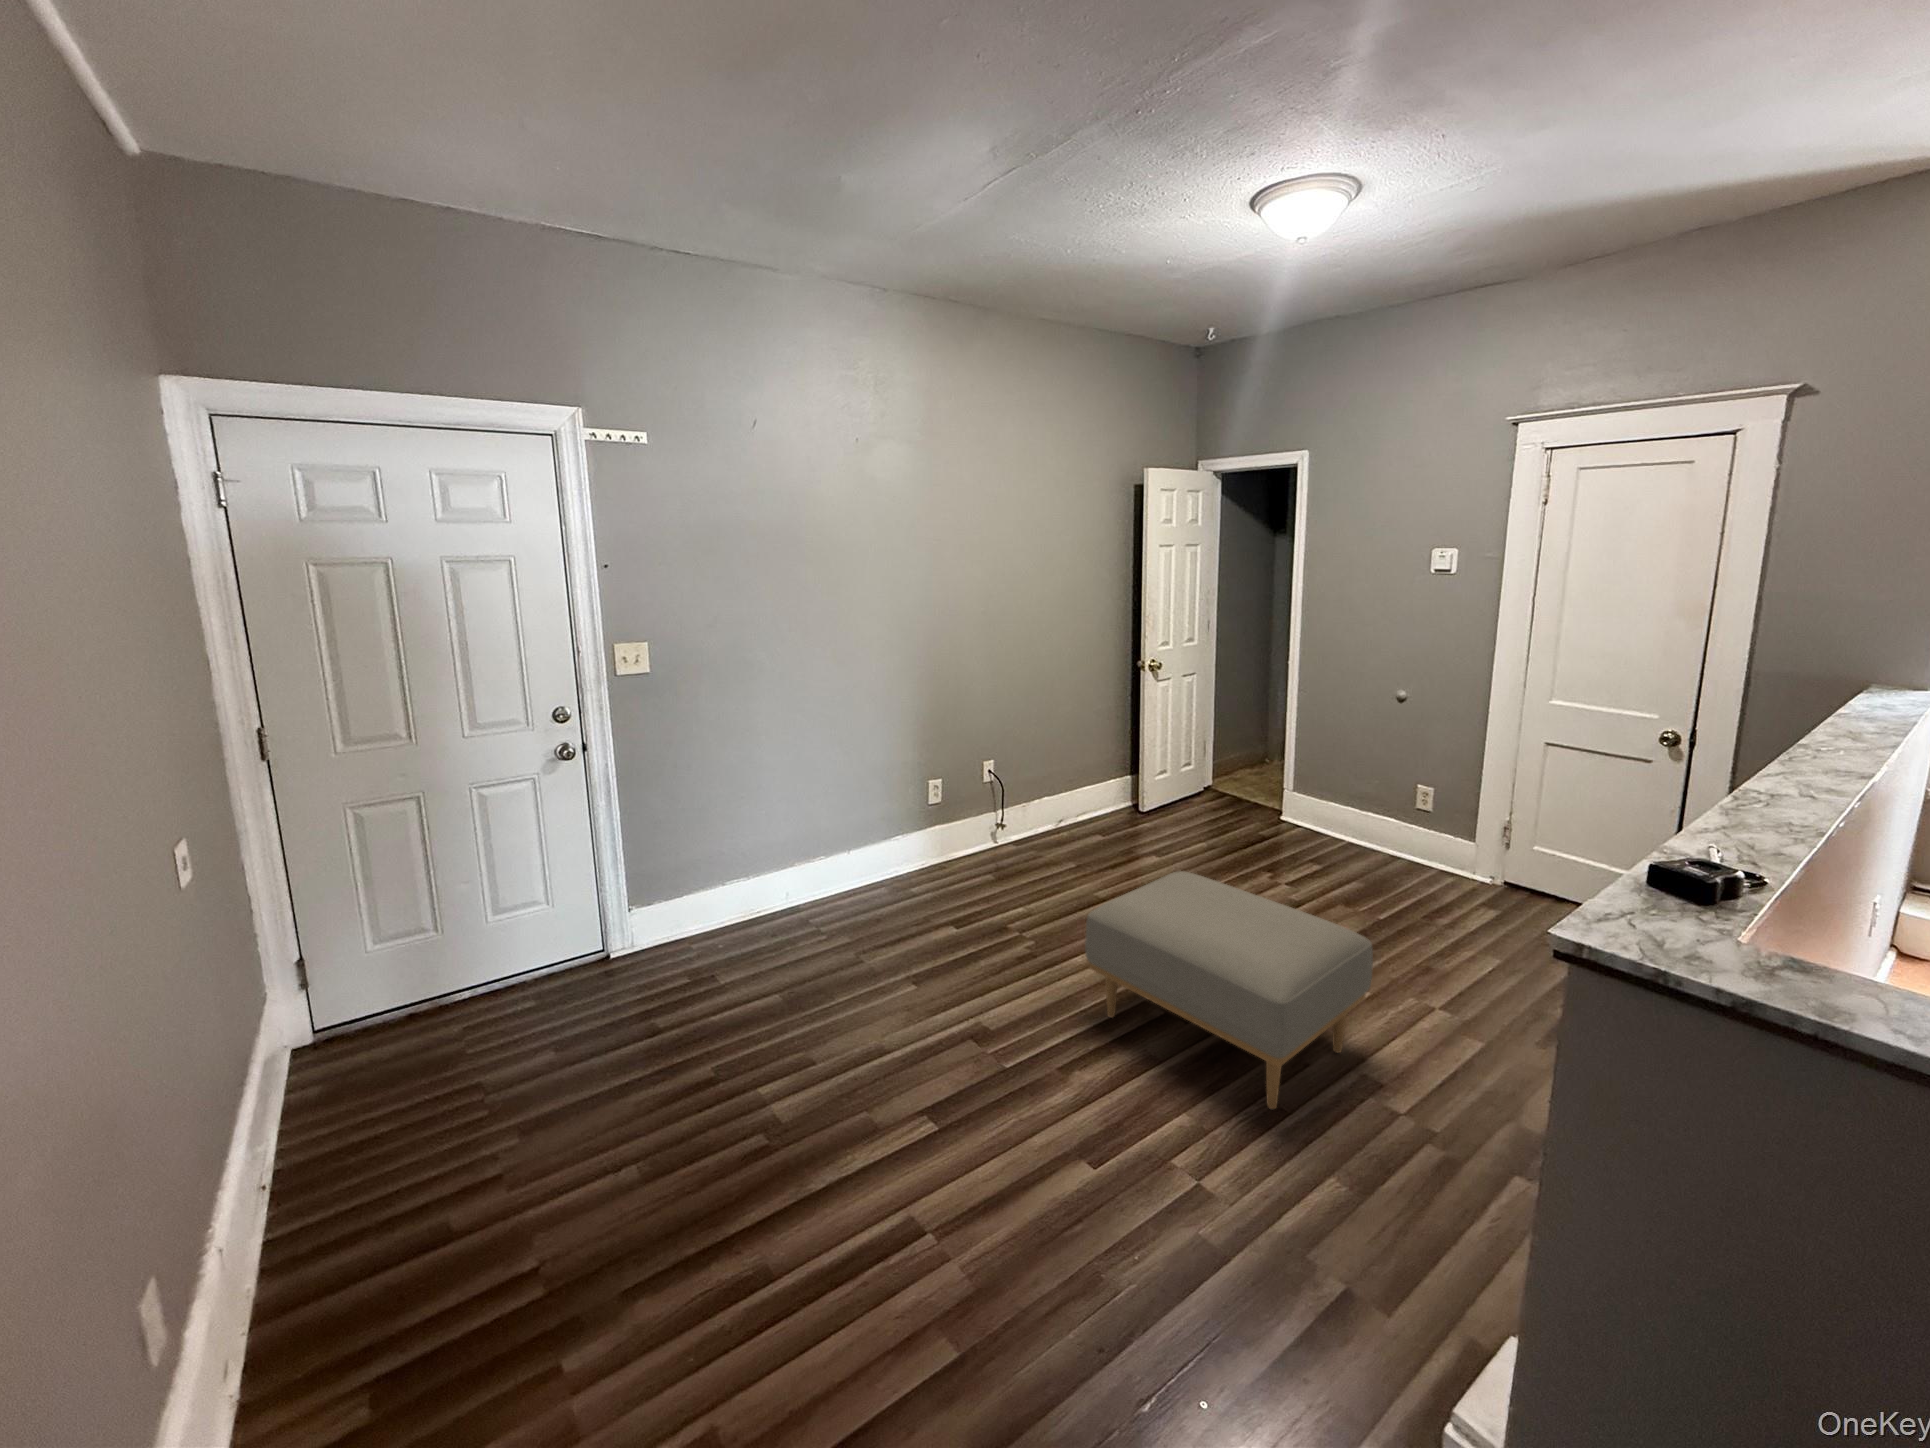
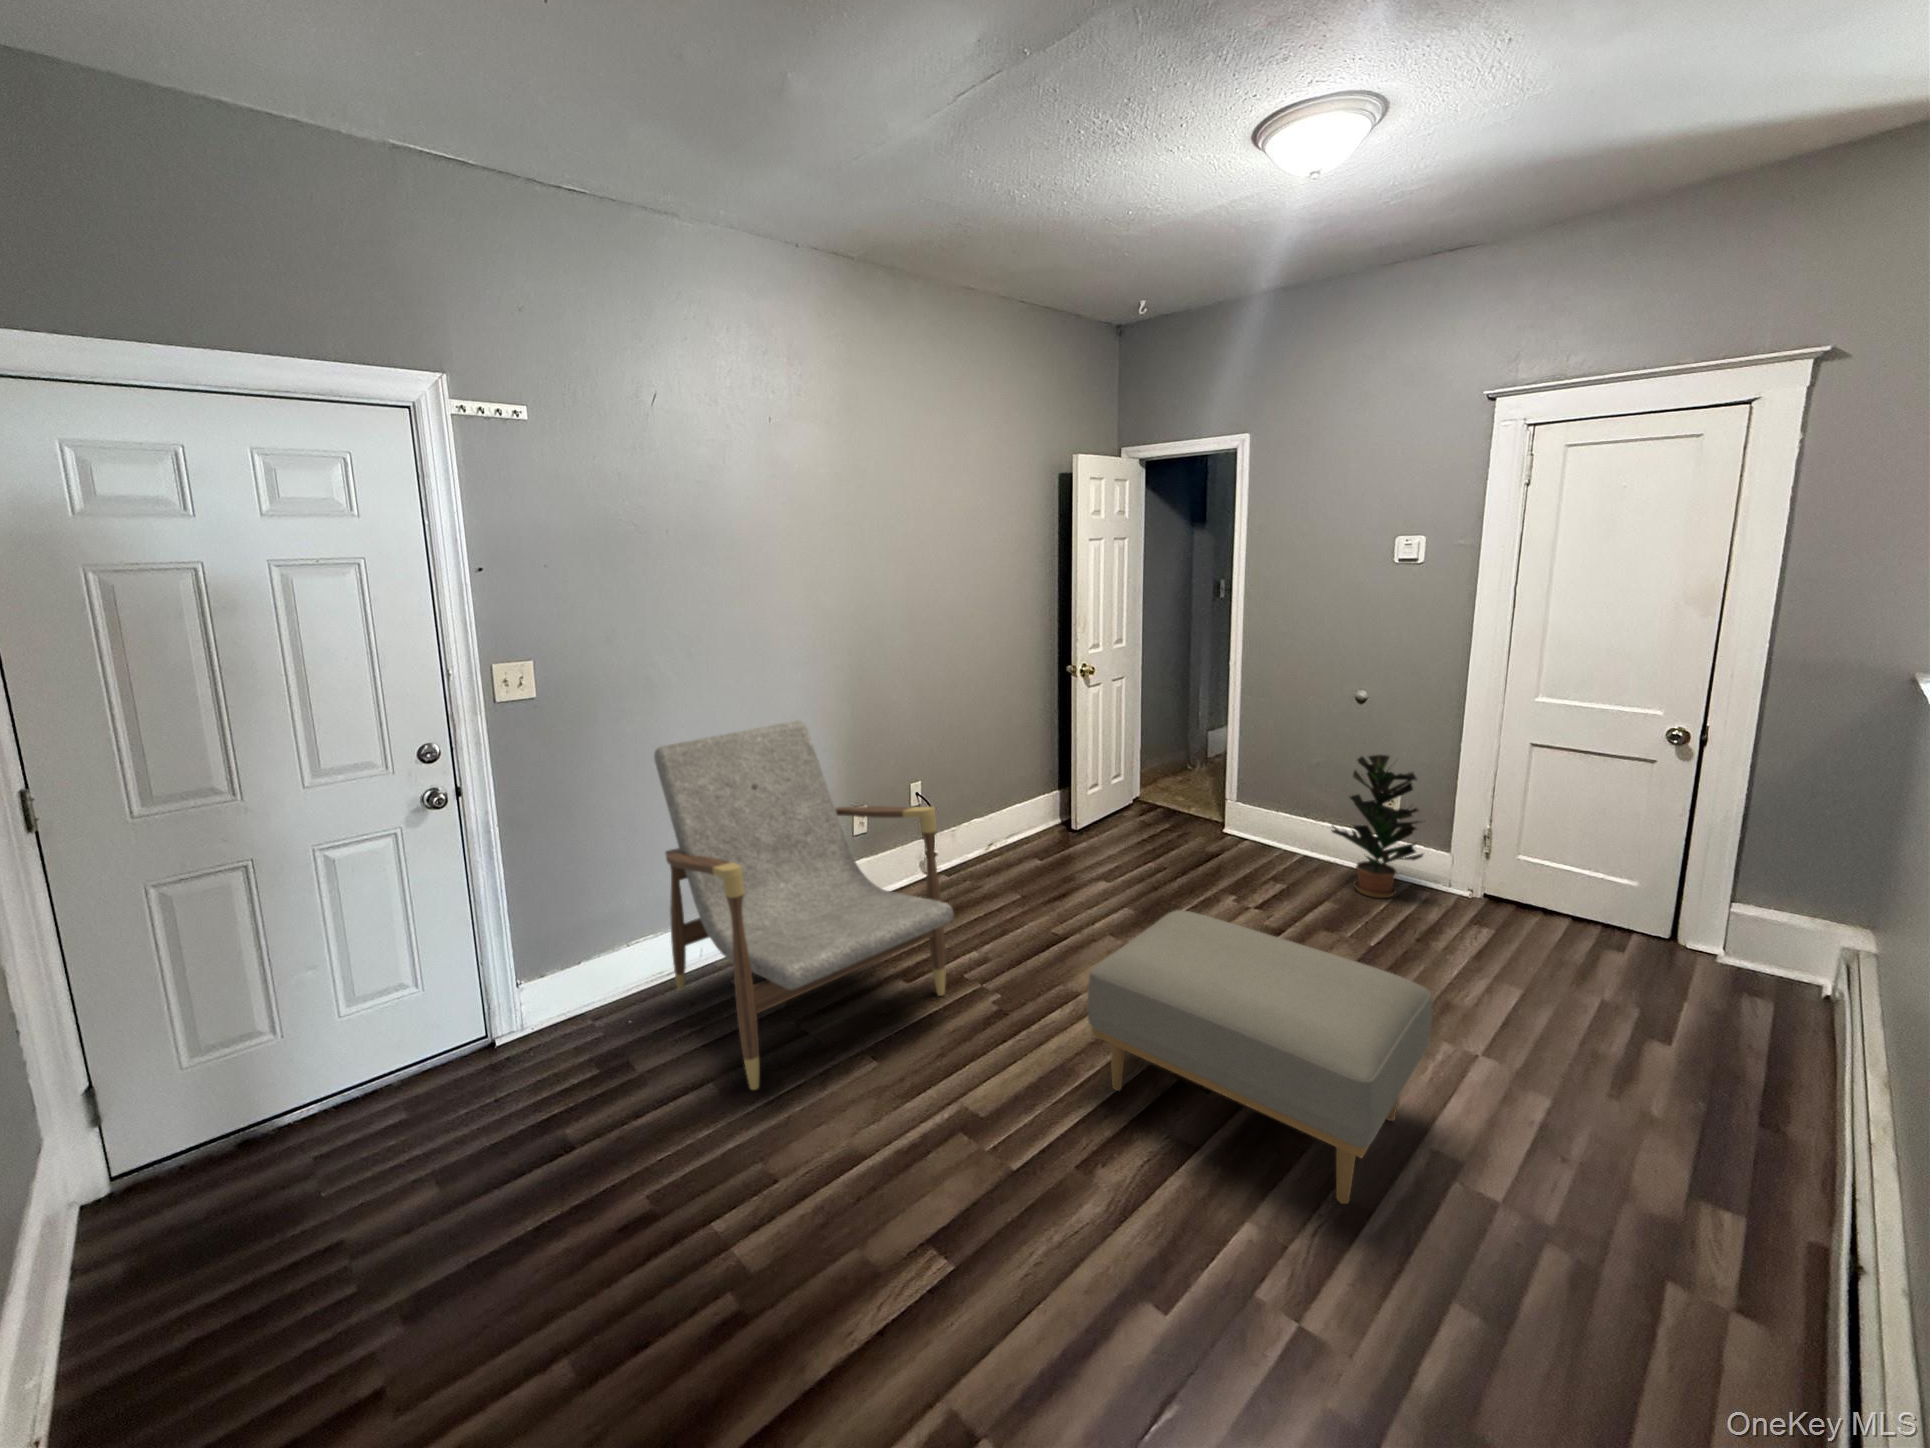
armchair: none [749,700,989,1000] -> present [654,720,953,1090]
potted plant: none [1361,749,1449,880] -> present [1332,755,1423,898]

